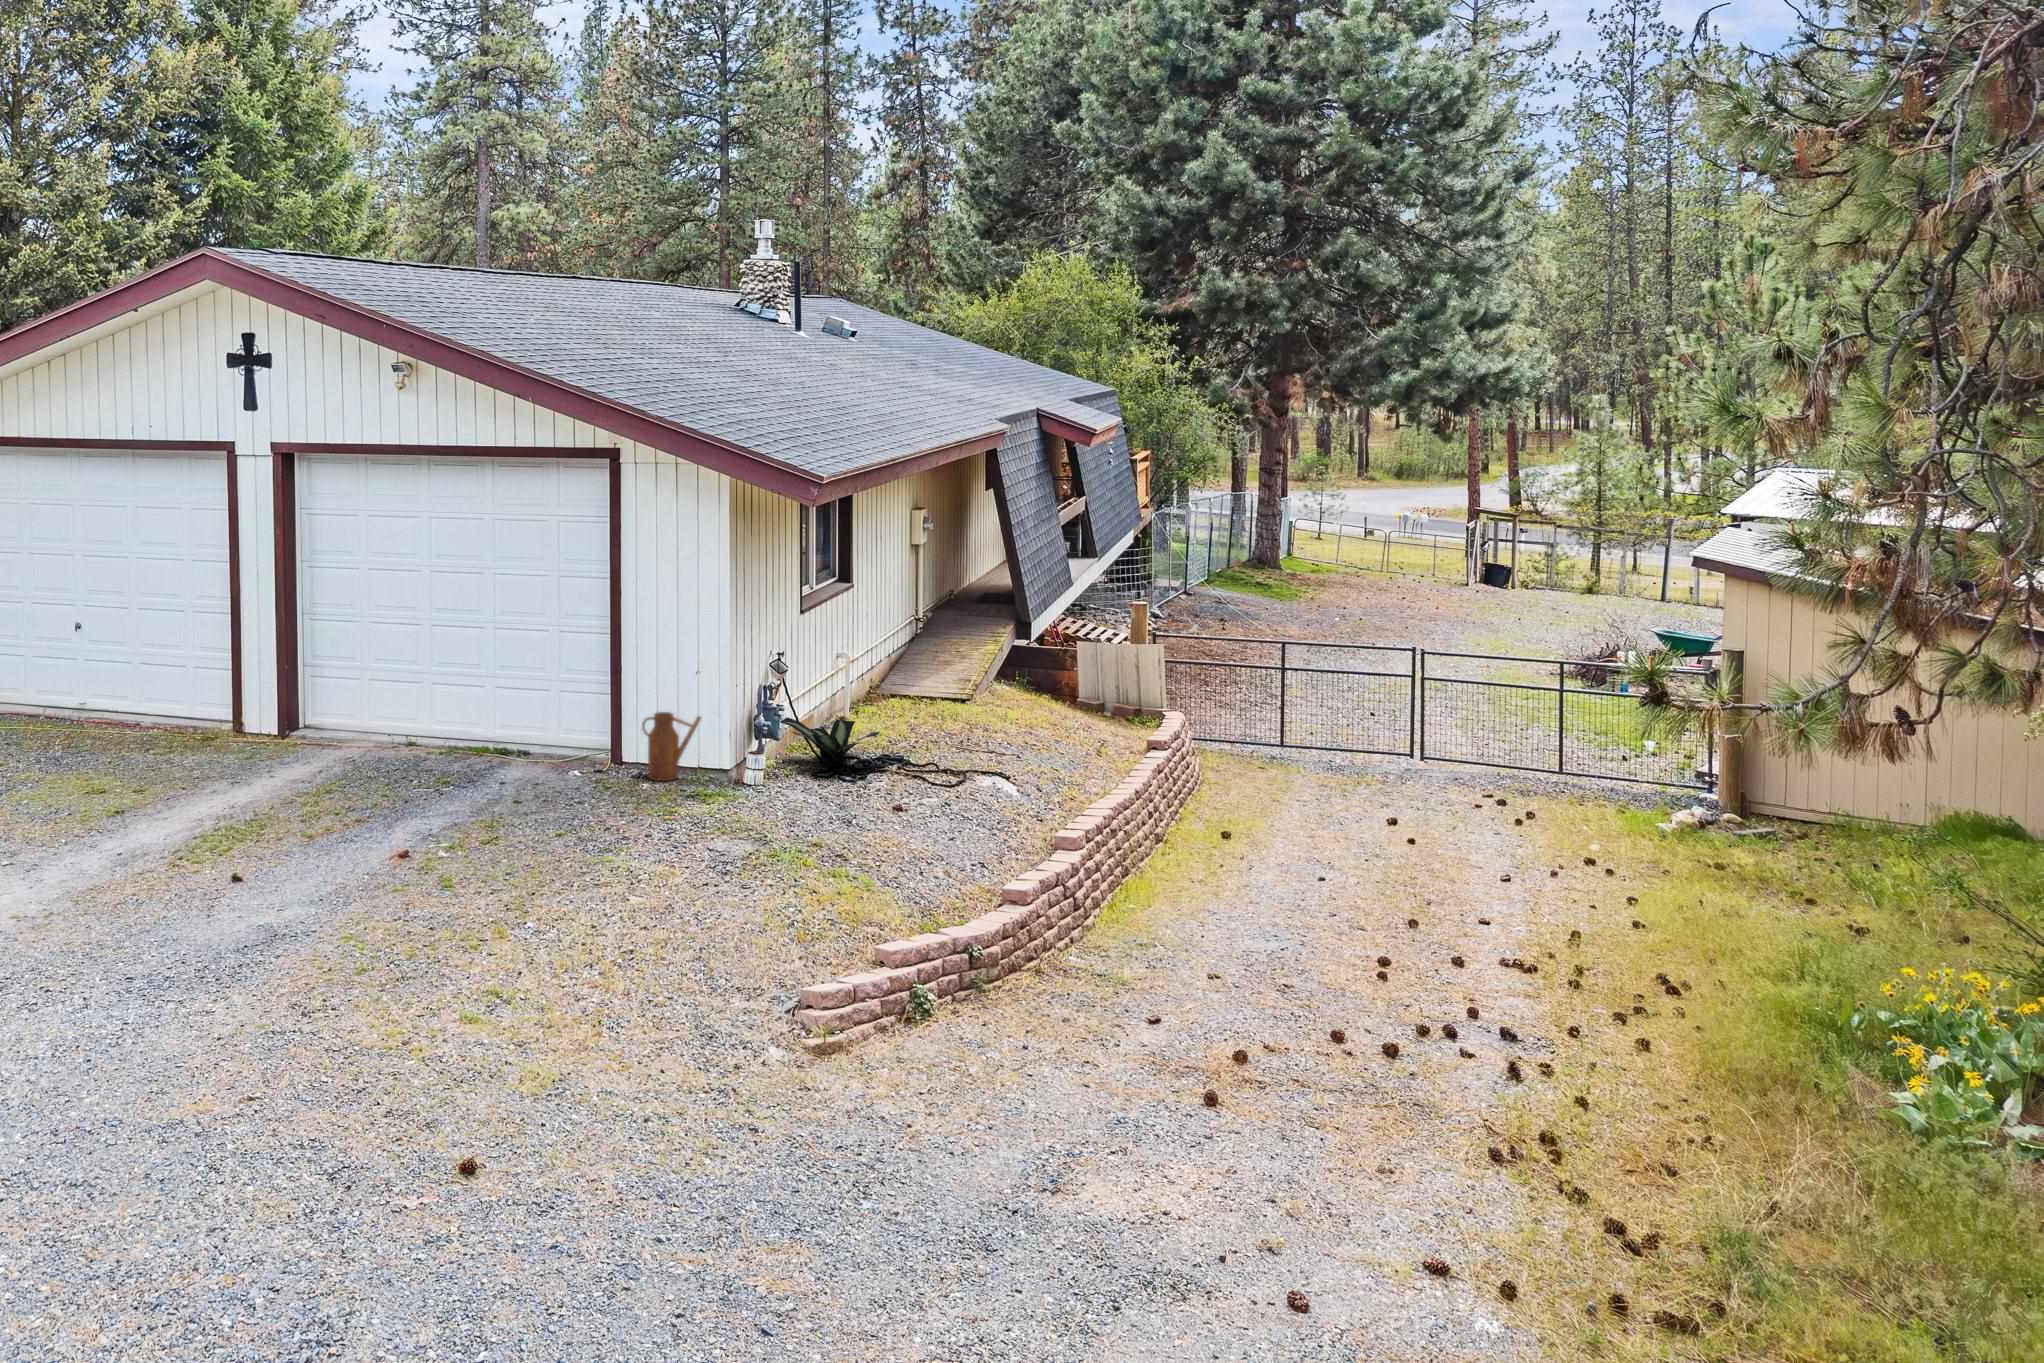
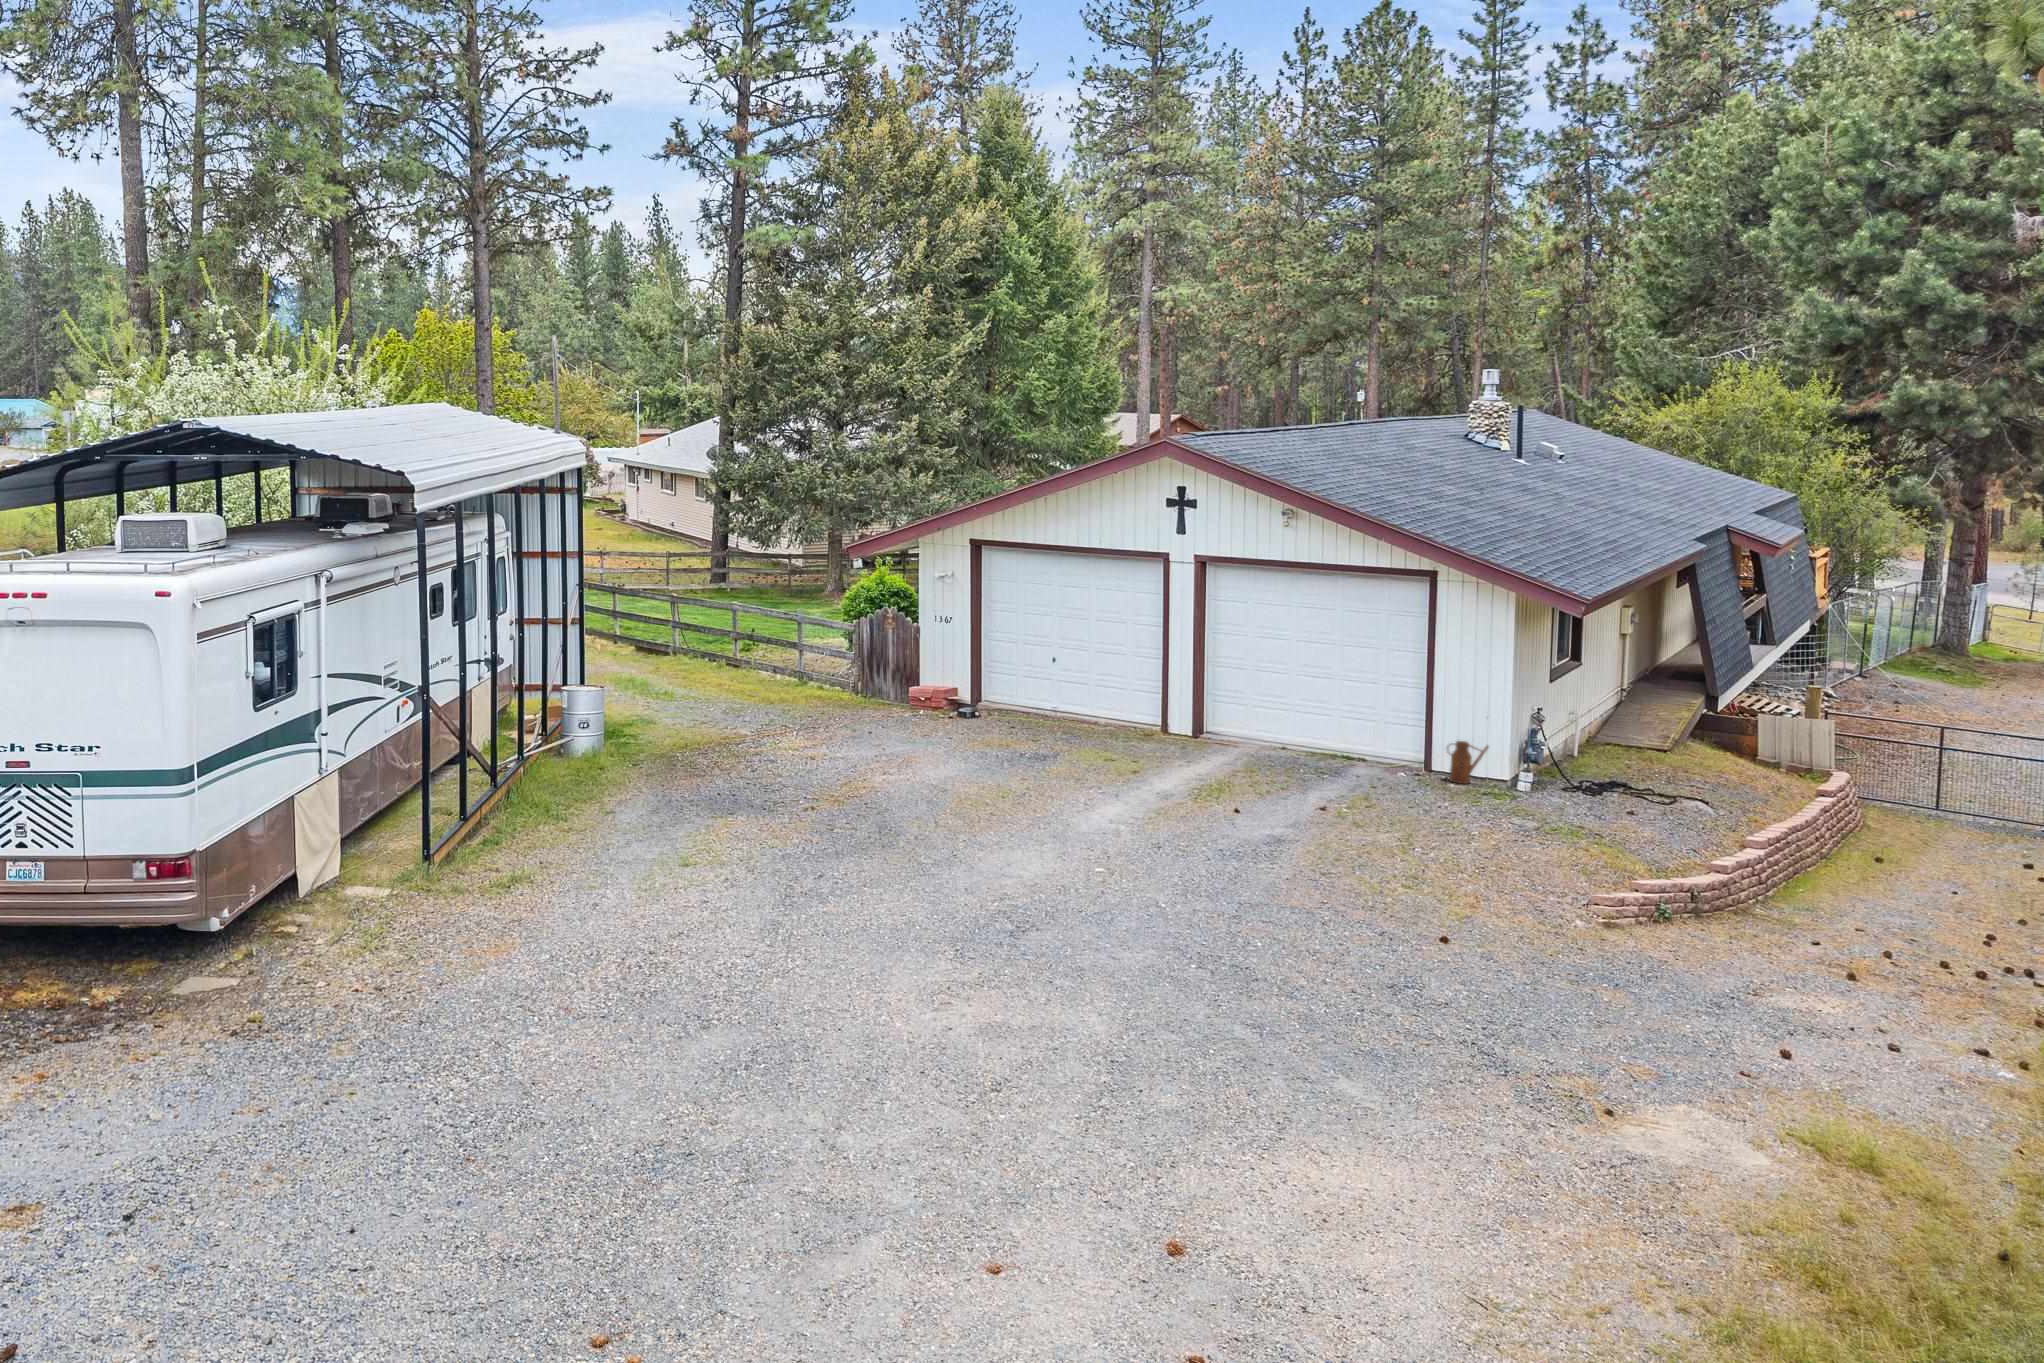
potted plant: present [780,717,880,768] -> none [1538,752,1612,787]

